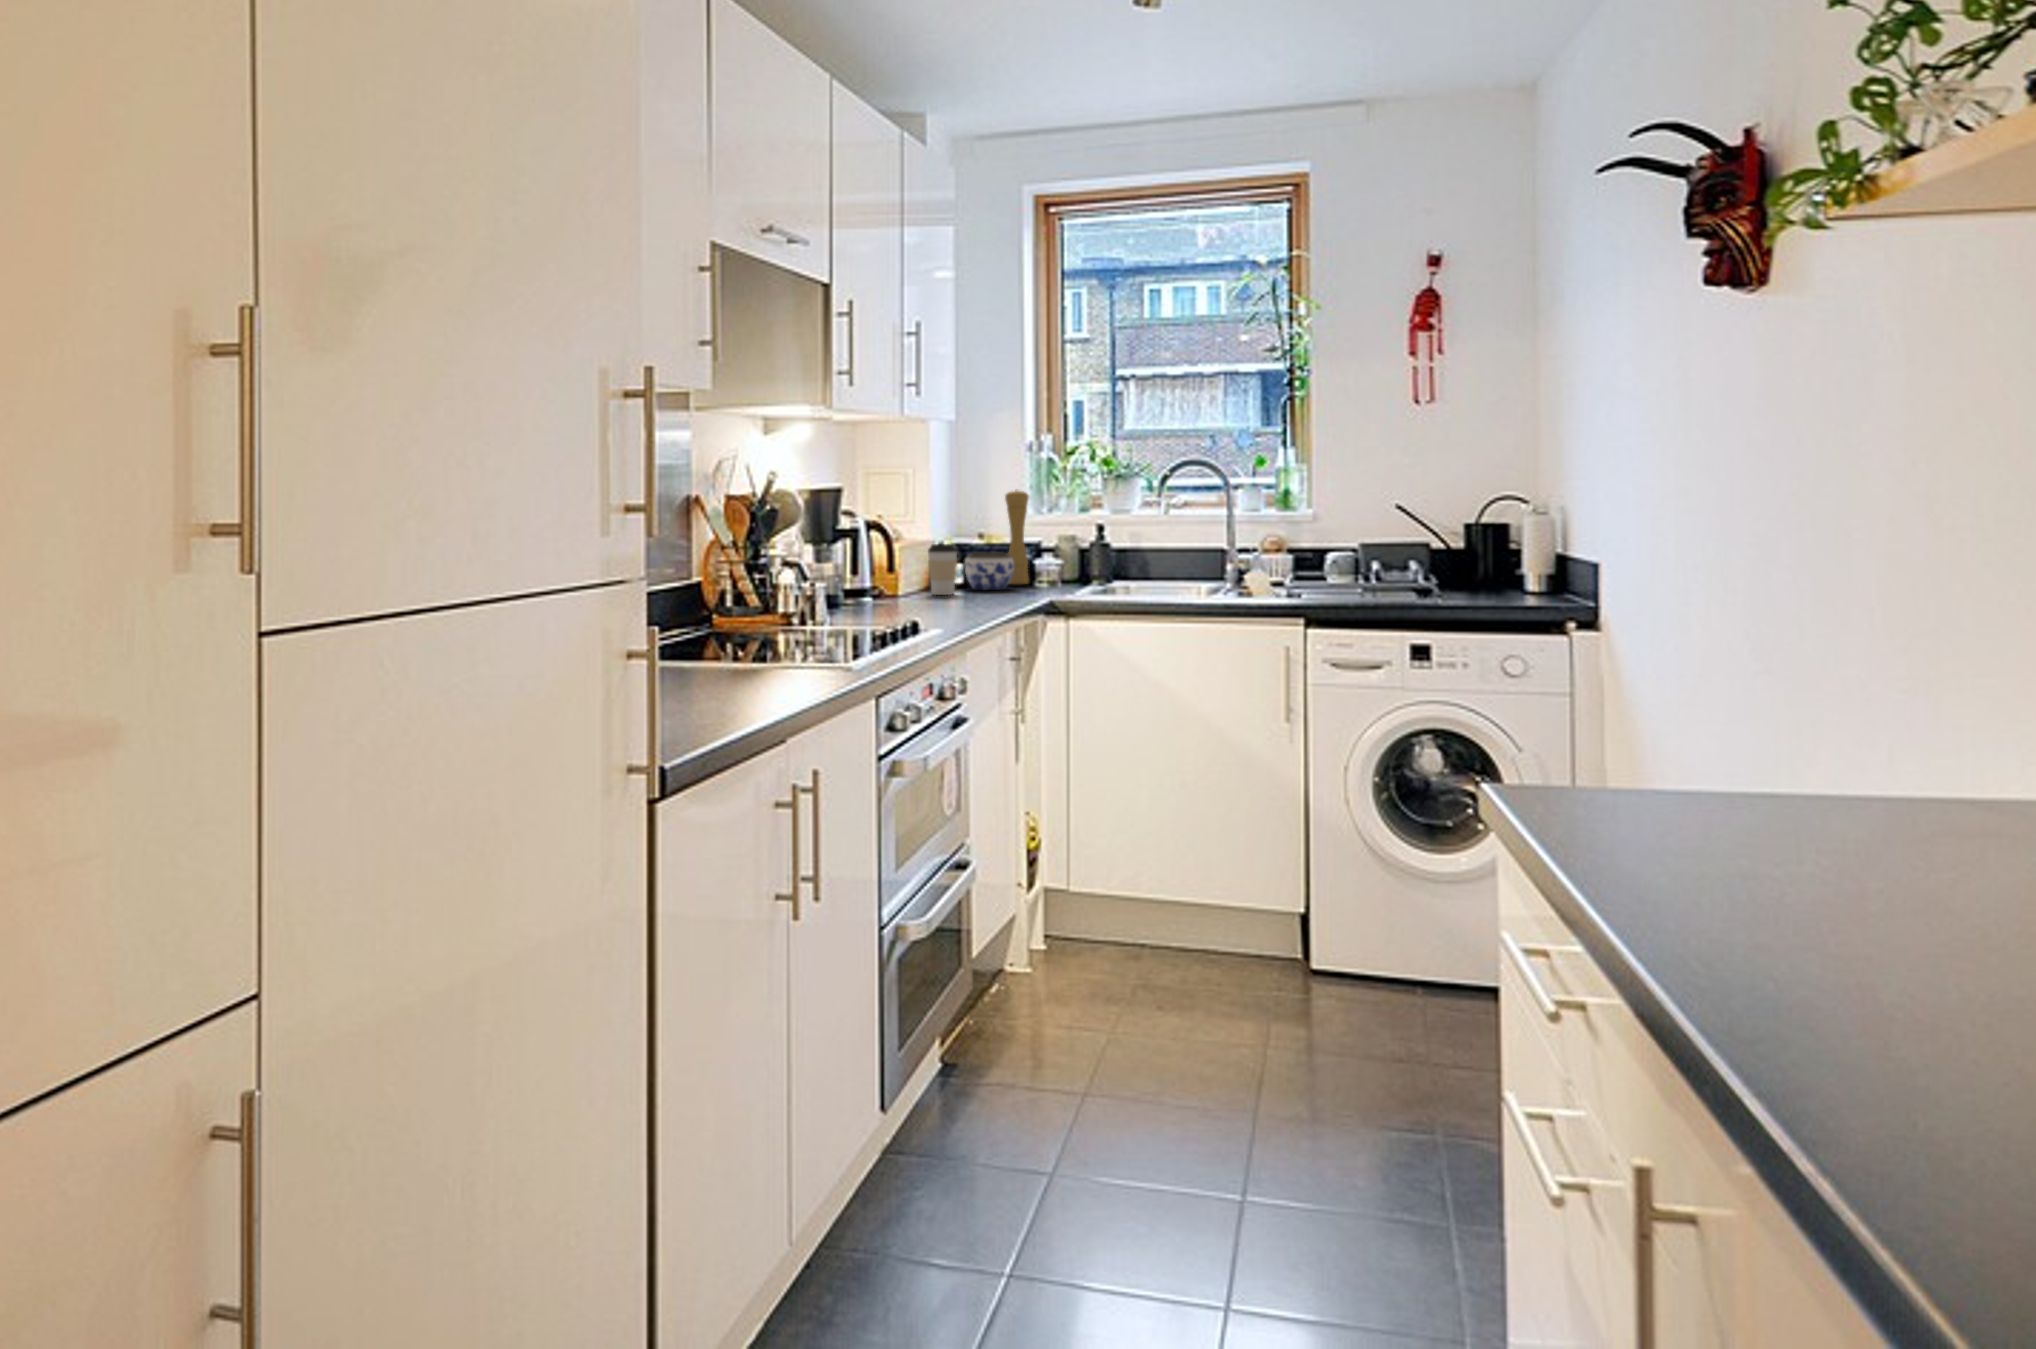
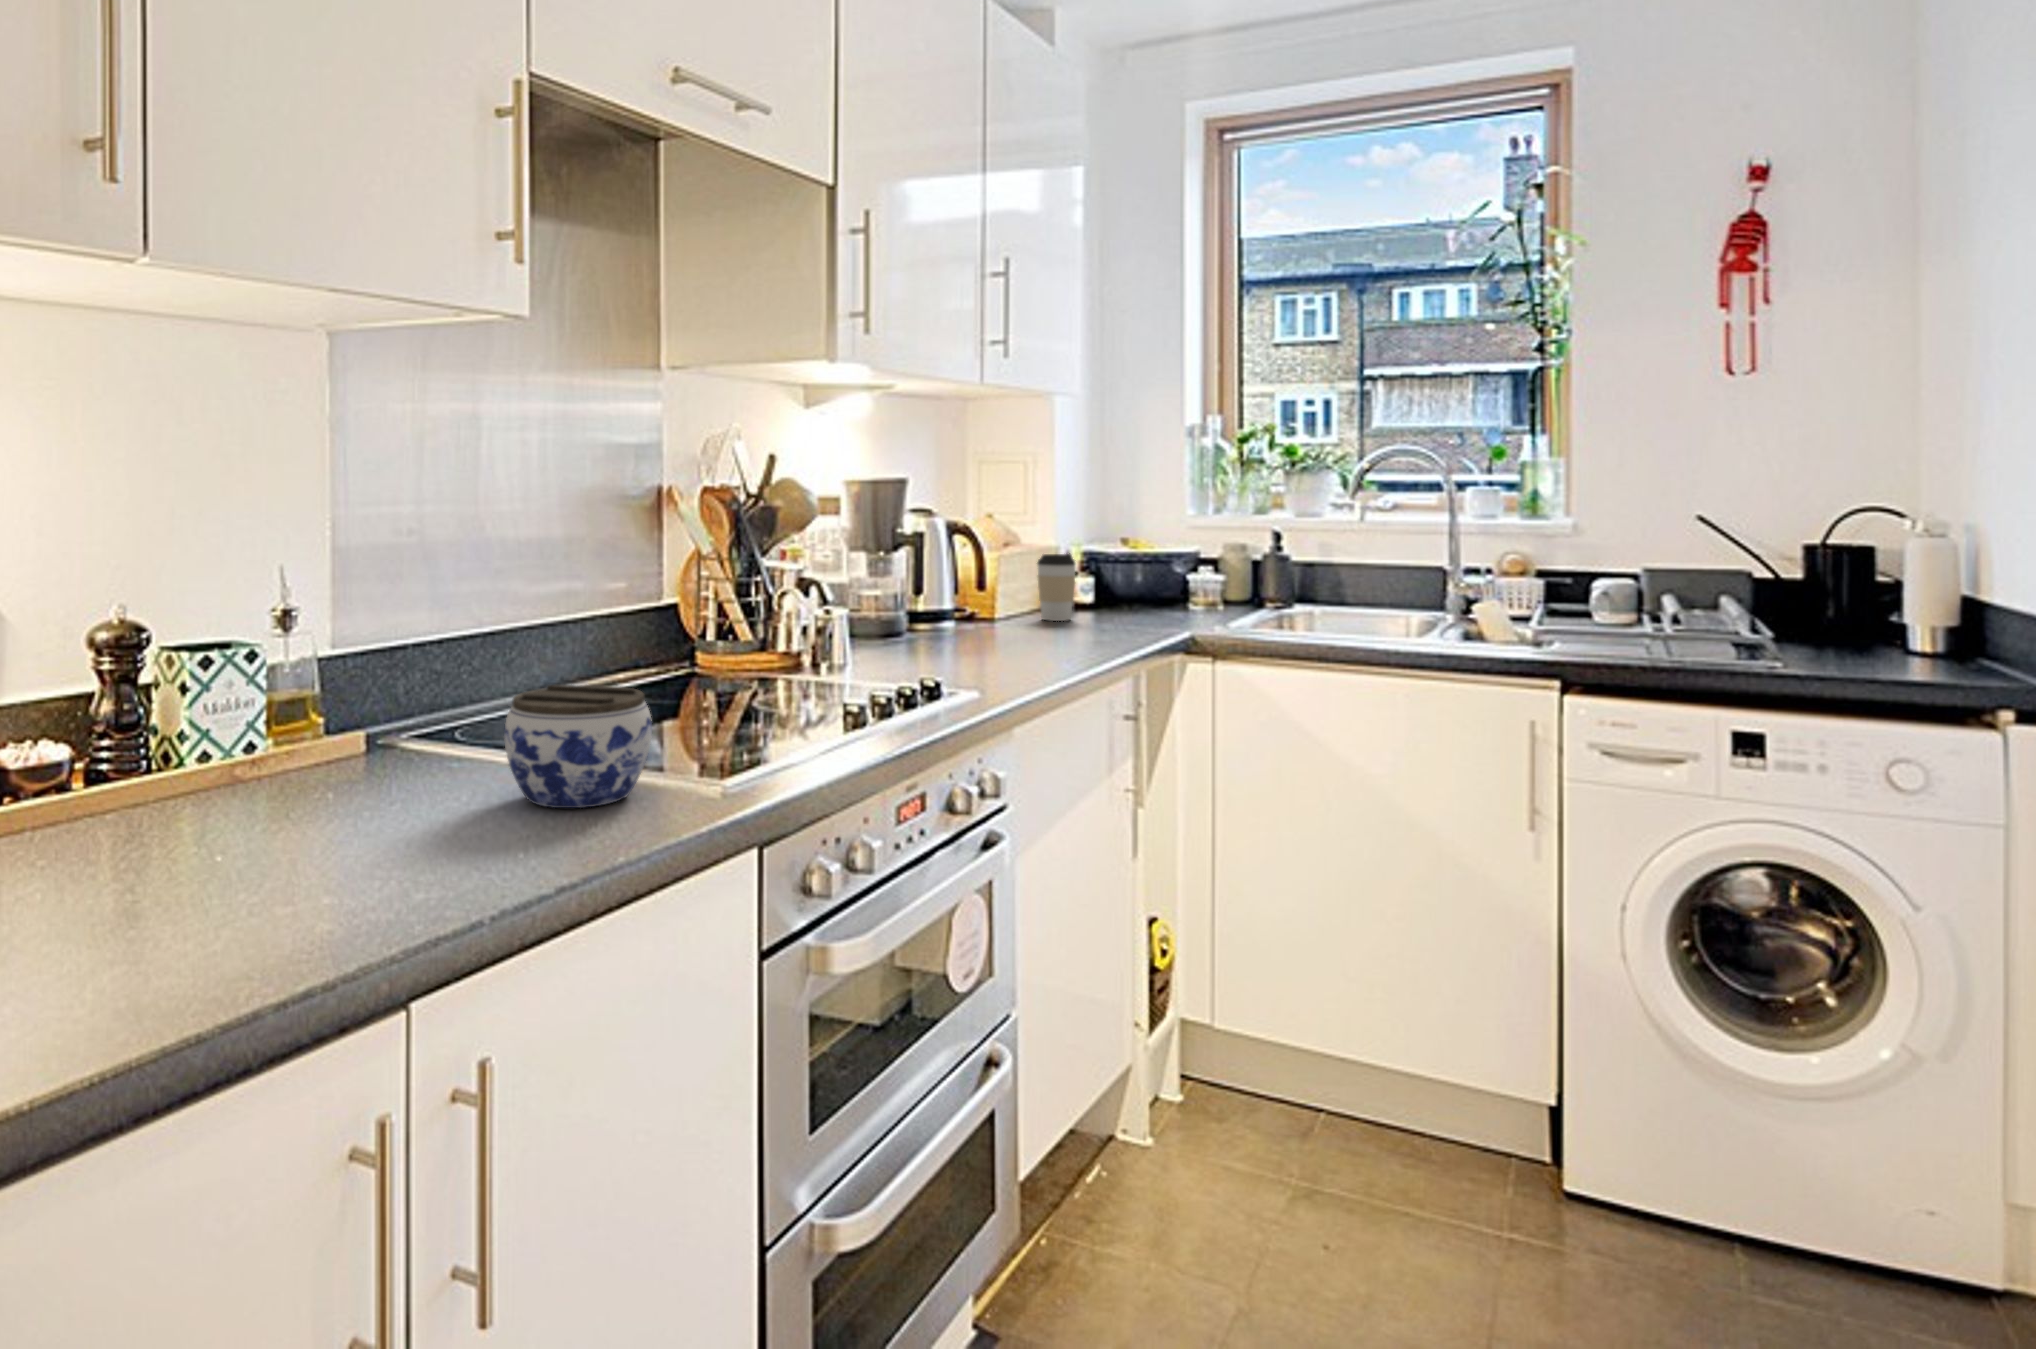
pepper mill: present [1005,490,1029,585] -> none [1151,485,1181,607]
jar: present [964,552,1014,590] -> present [504,685,652,808]

